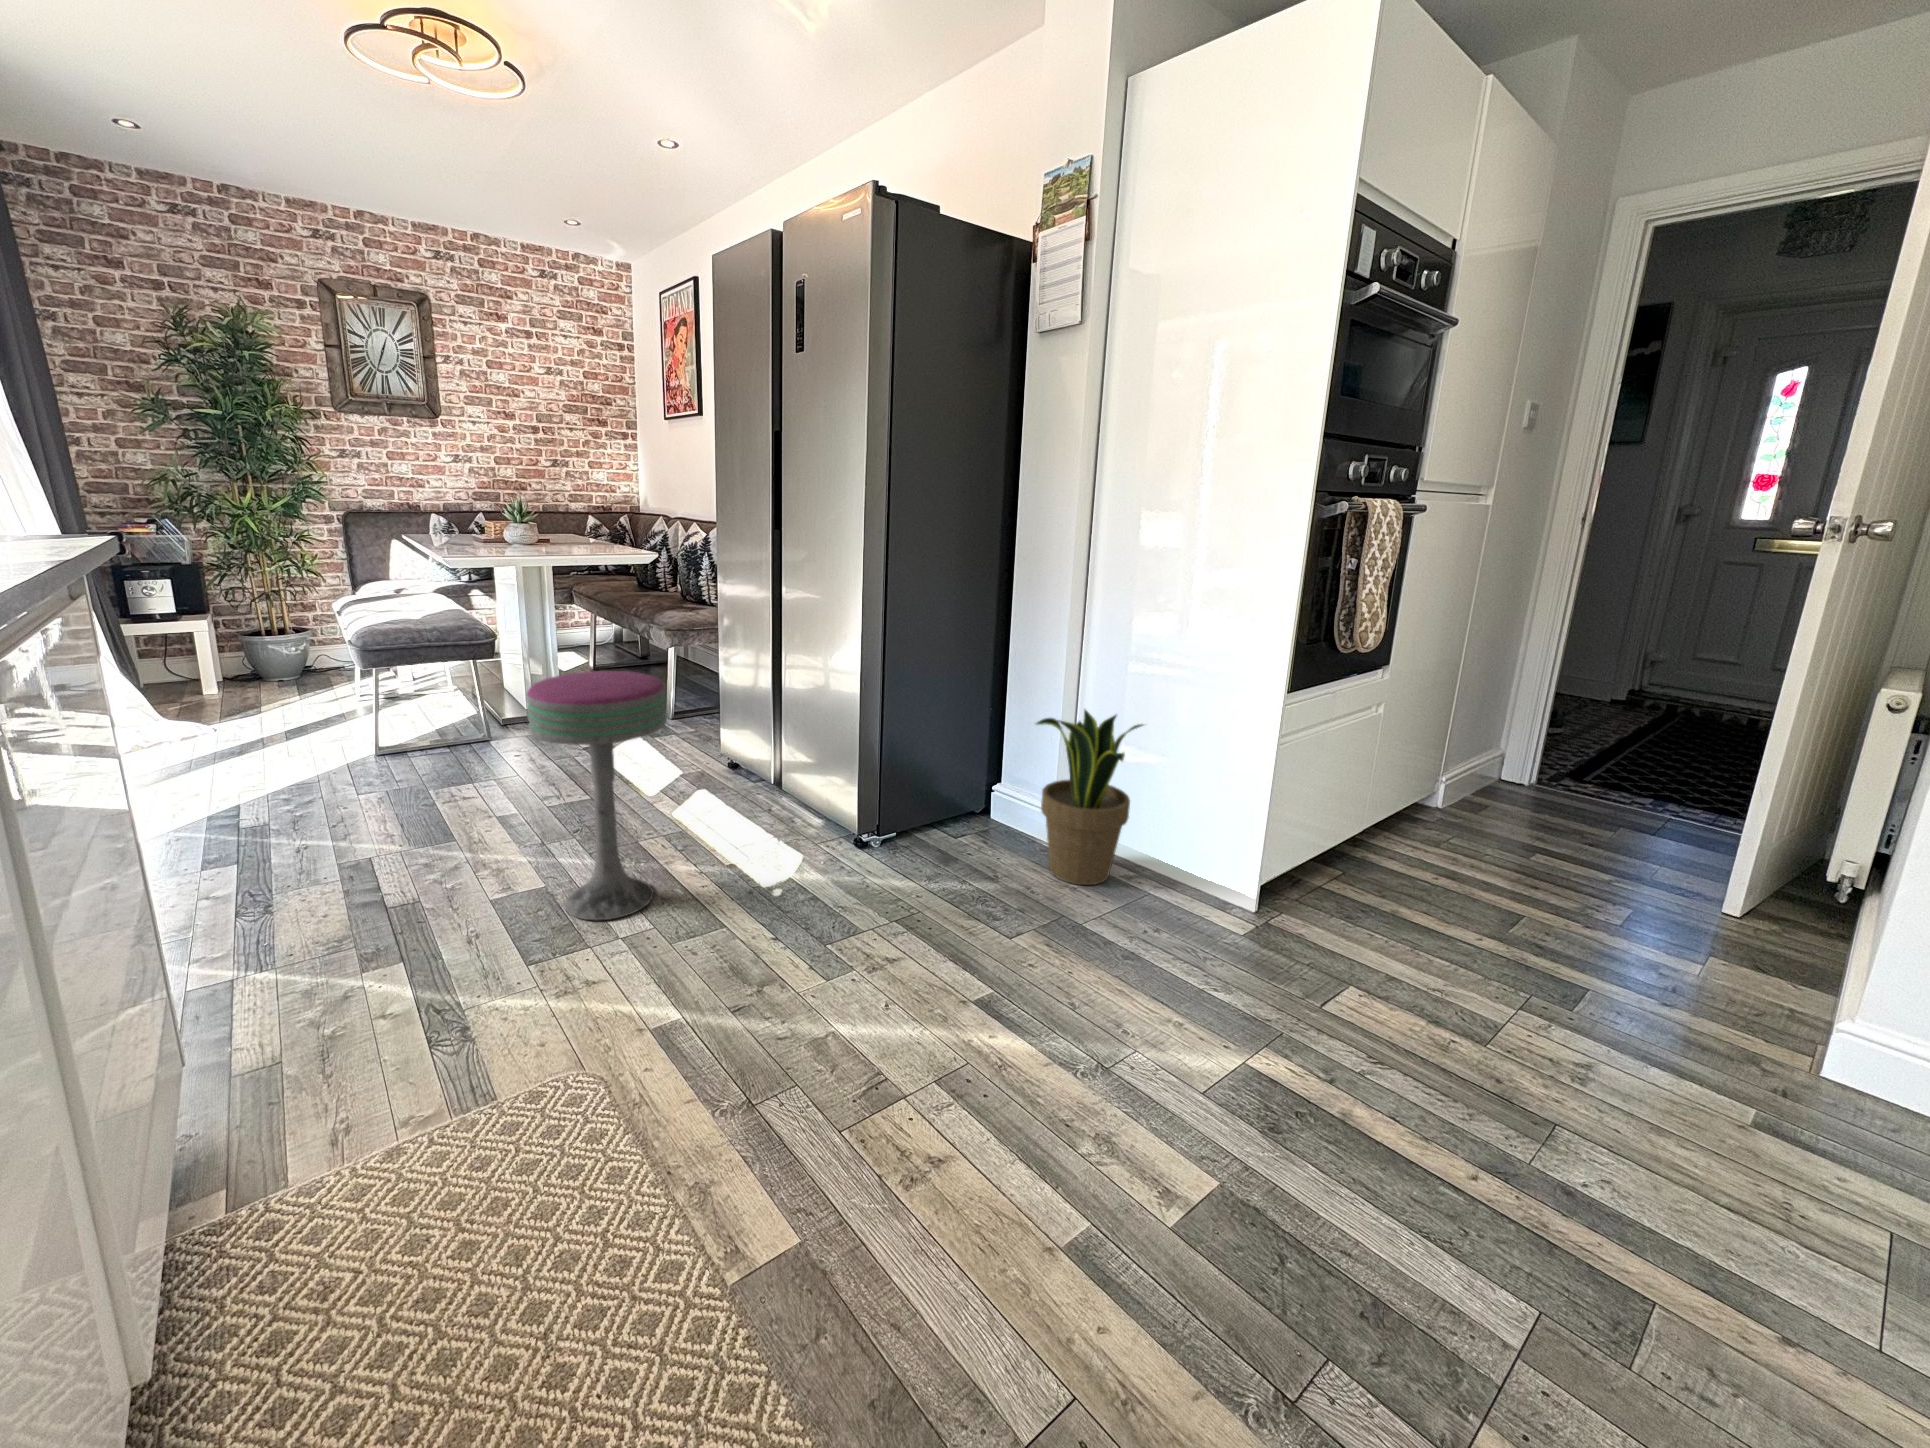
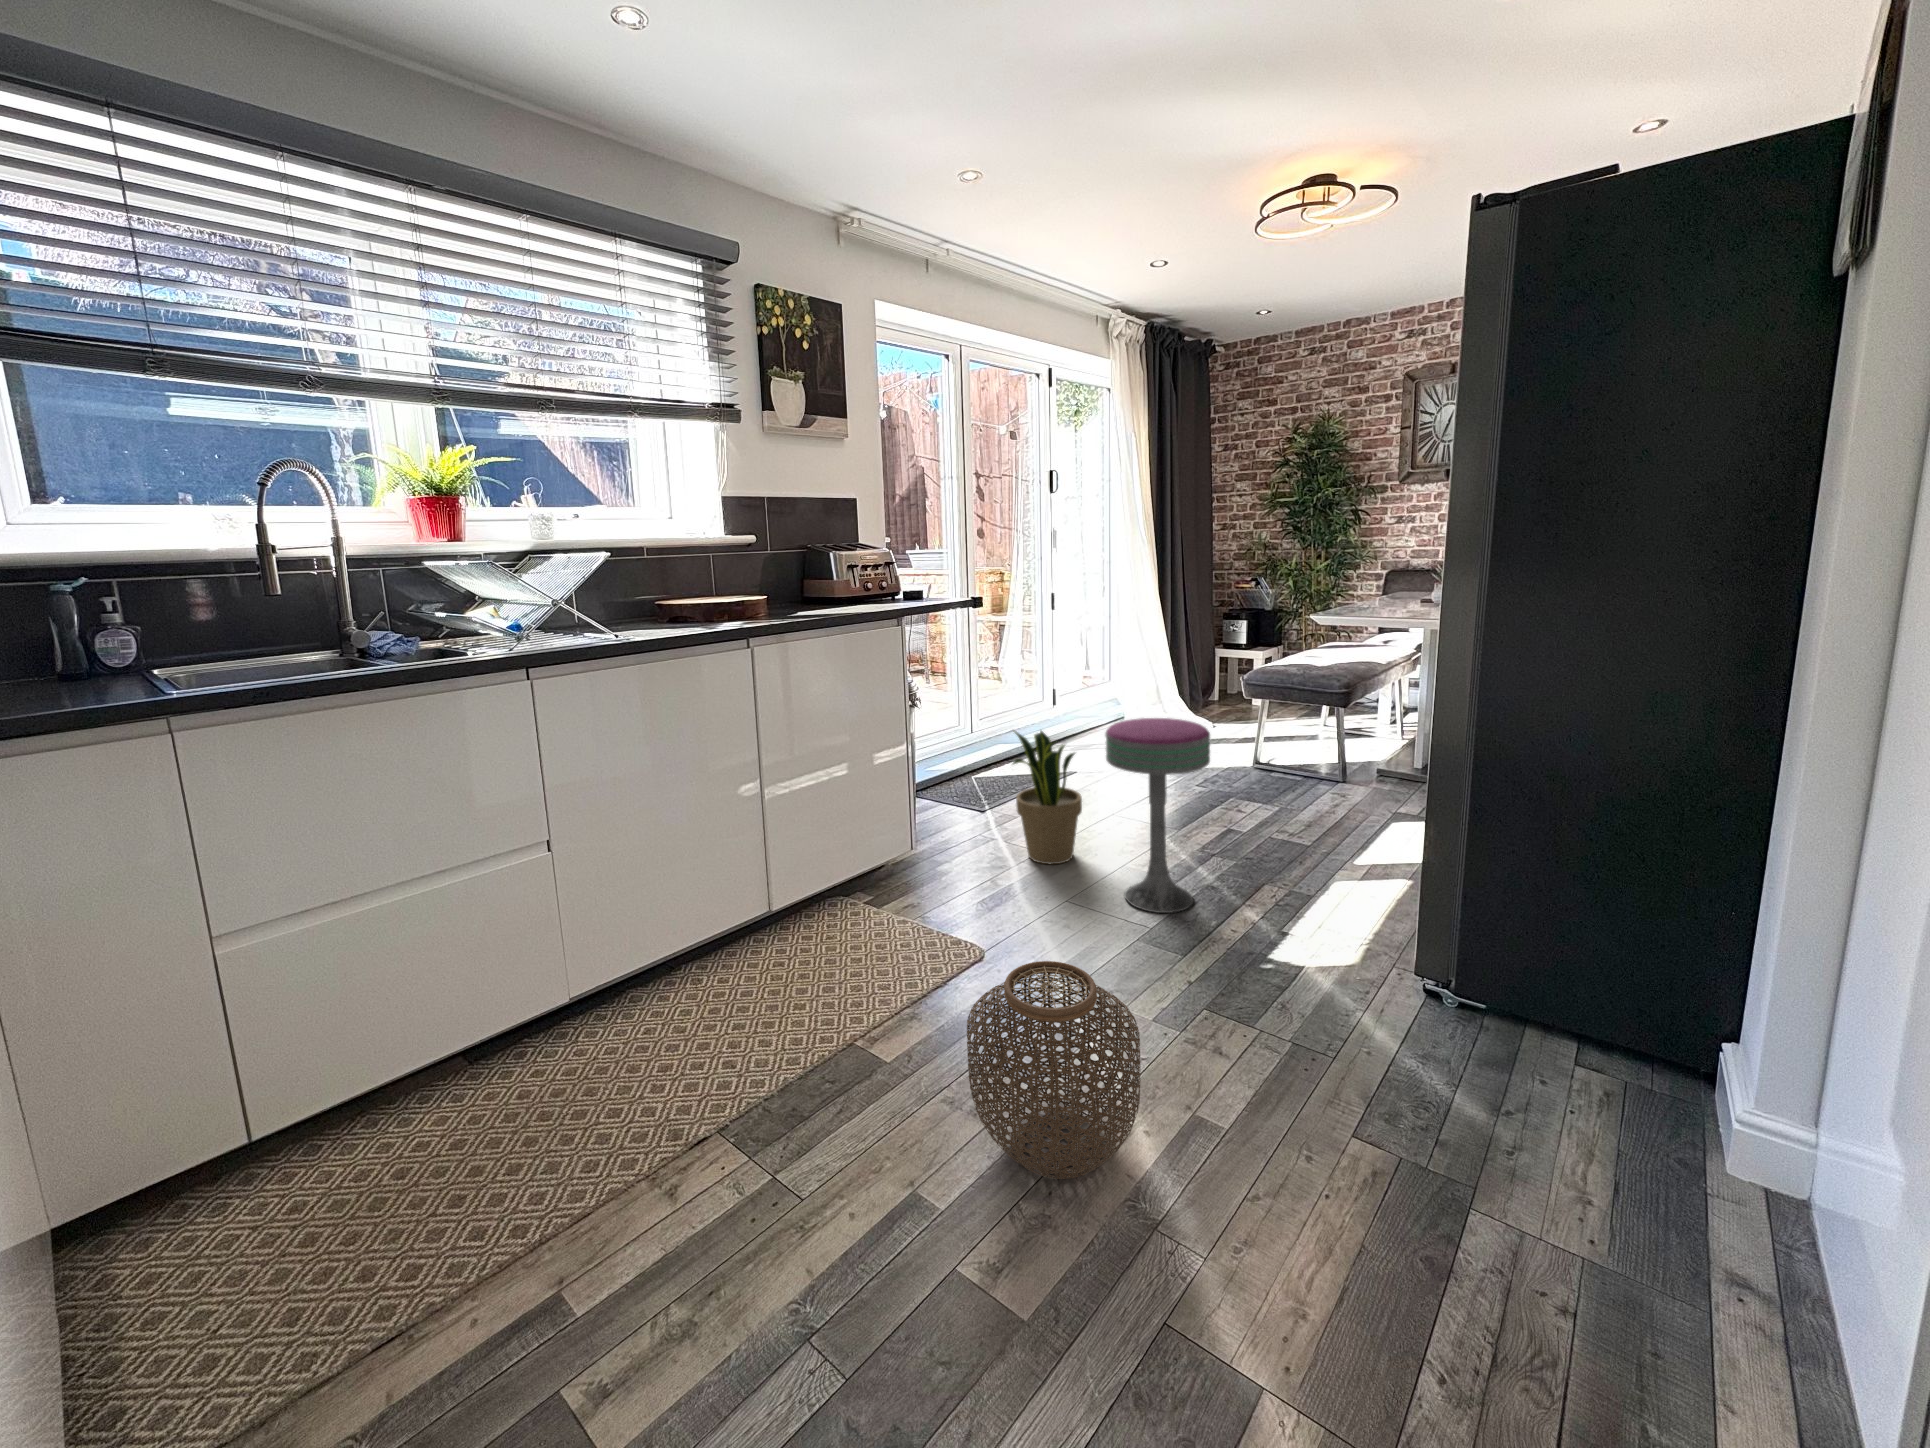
potted plant: present [1036,710,1143,885] -> present [1013,731,1082,864]
woven basket: none [909,899,1104,1133] -> present [967,961,1141,1179]

